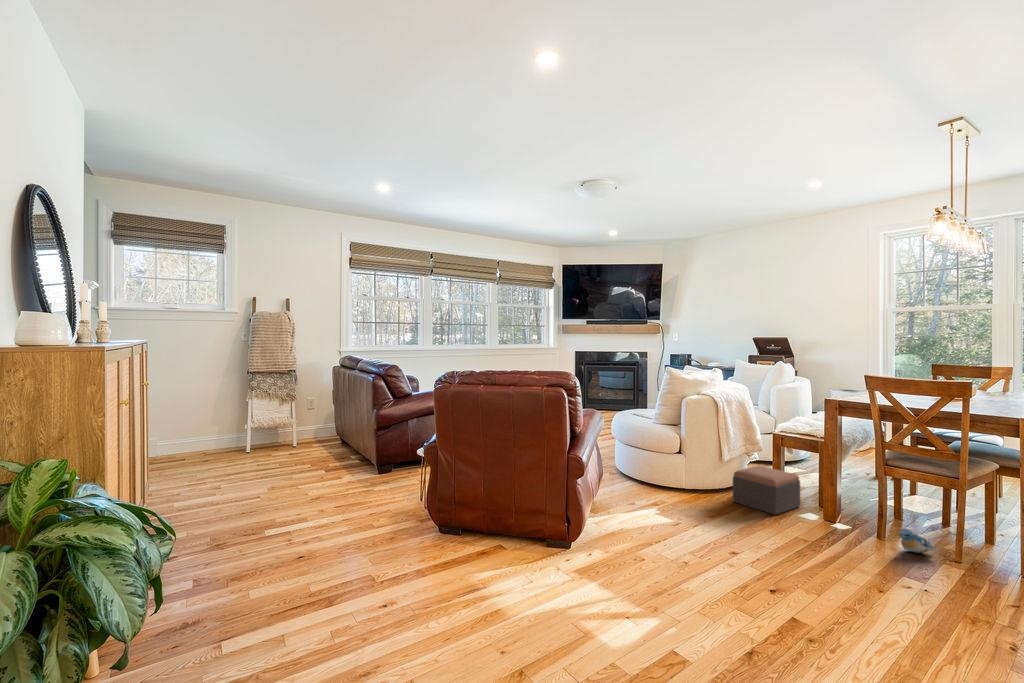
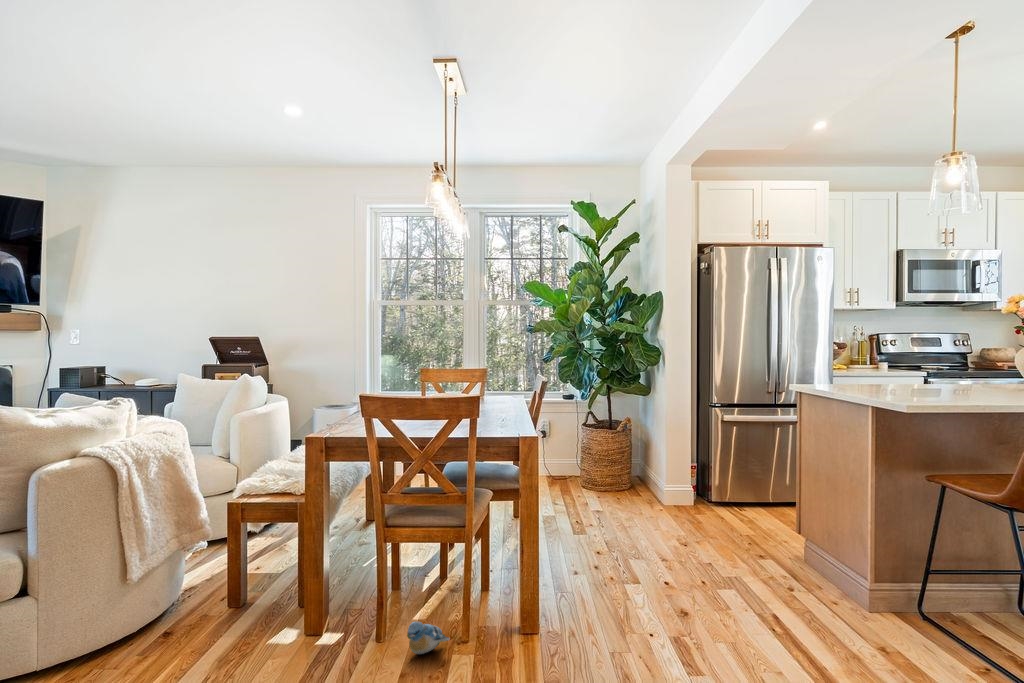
footstool: present [733,466,800,515] -> none [147,565,270,661]

